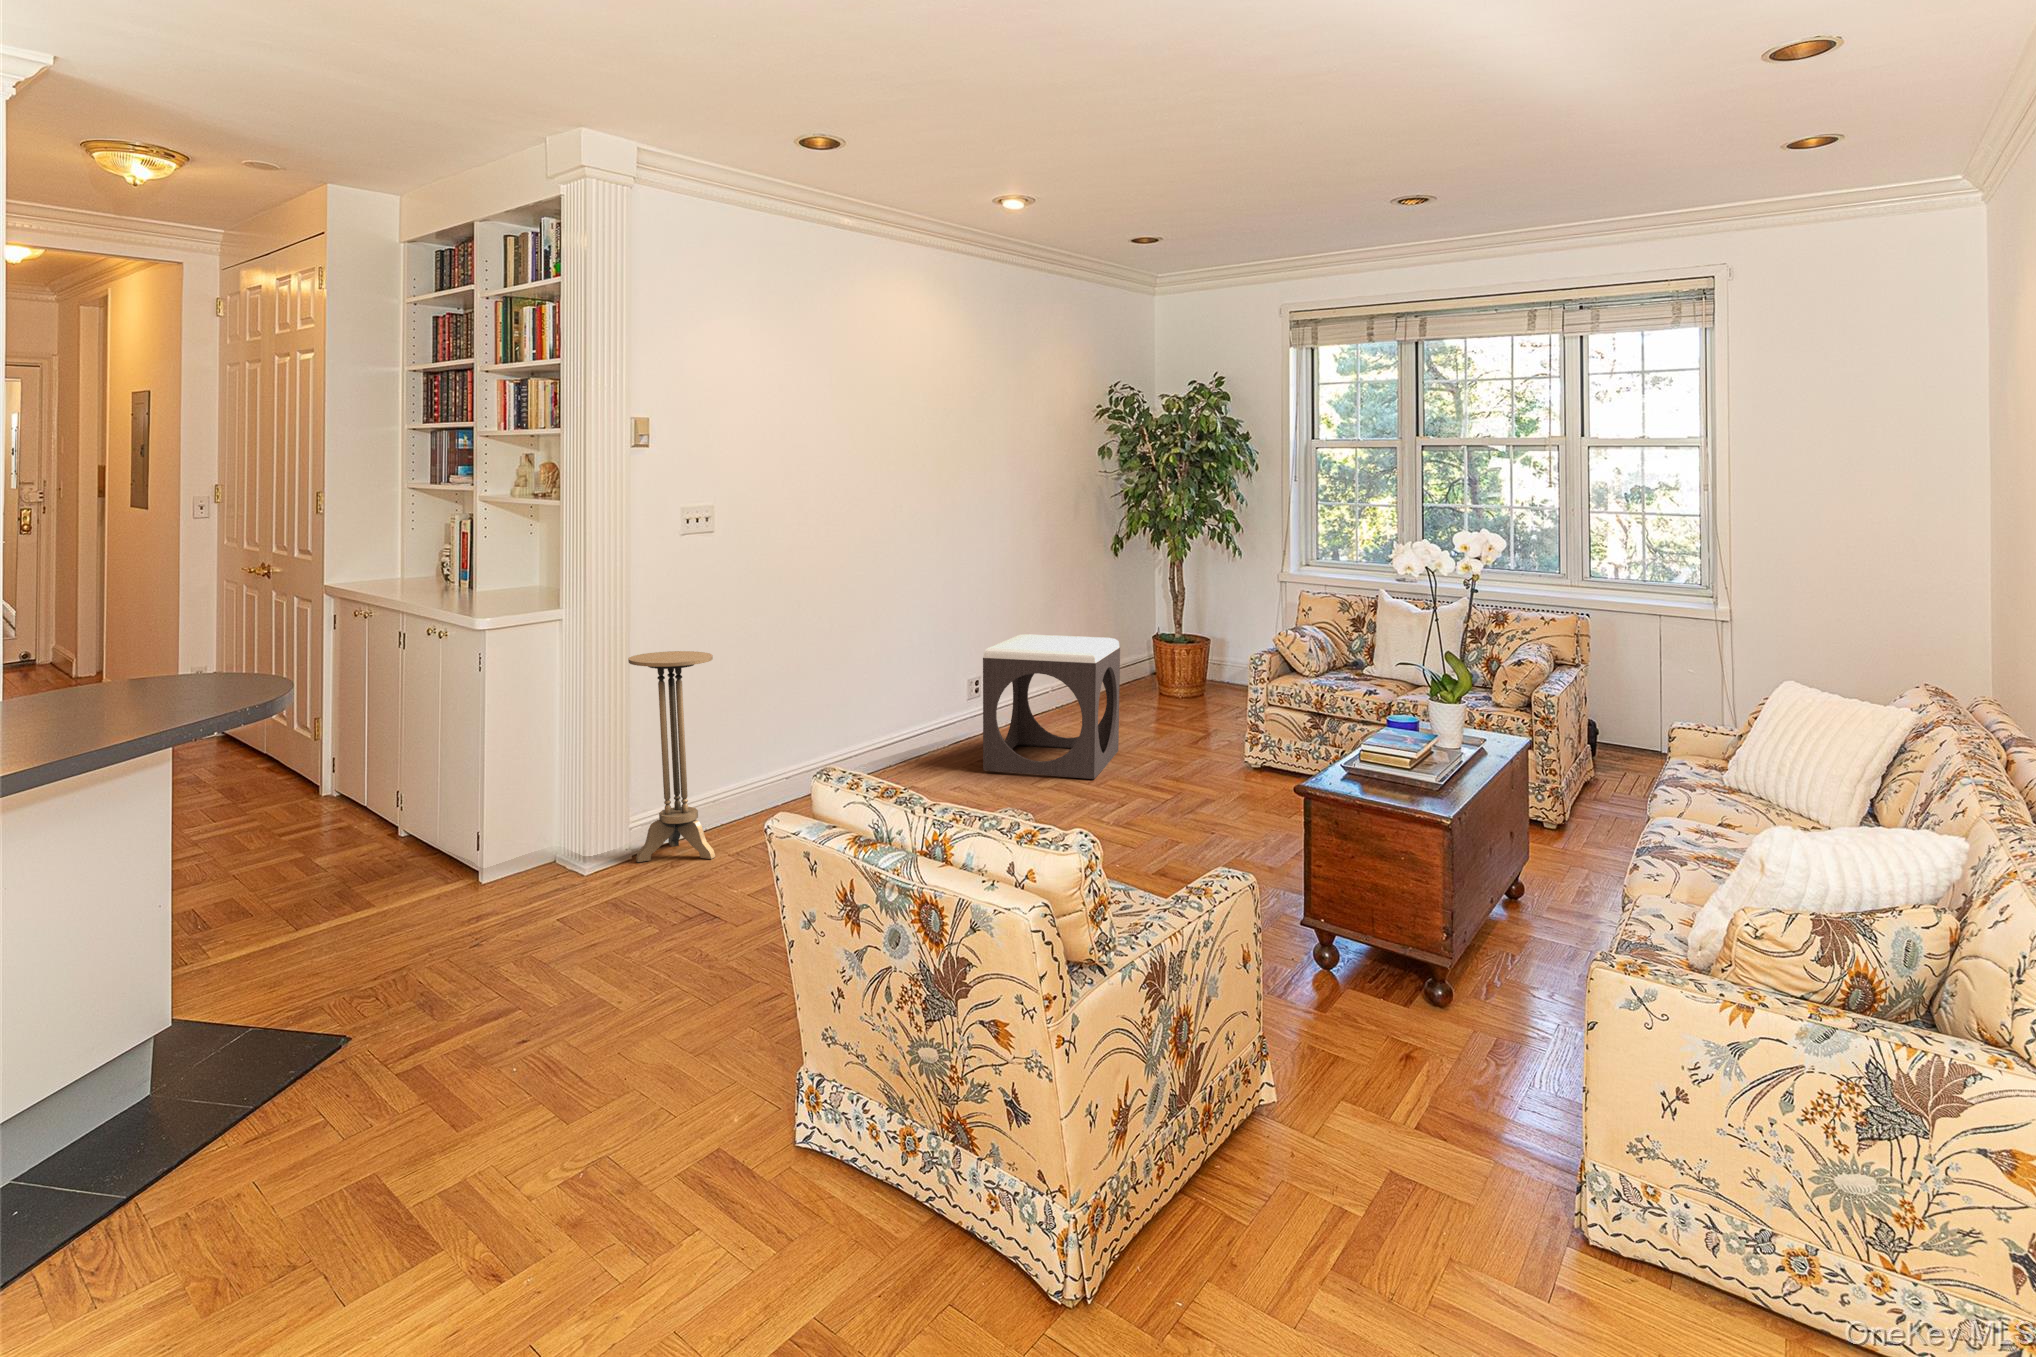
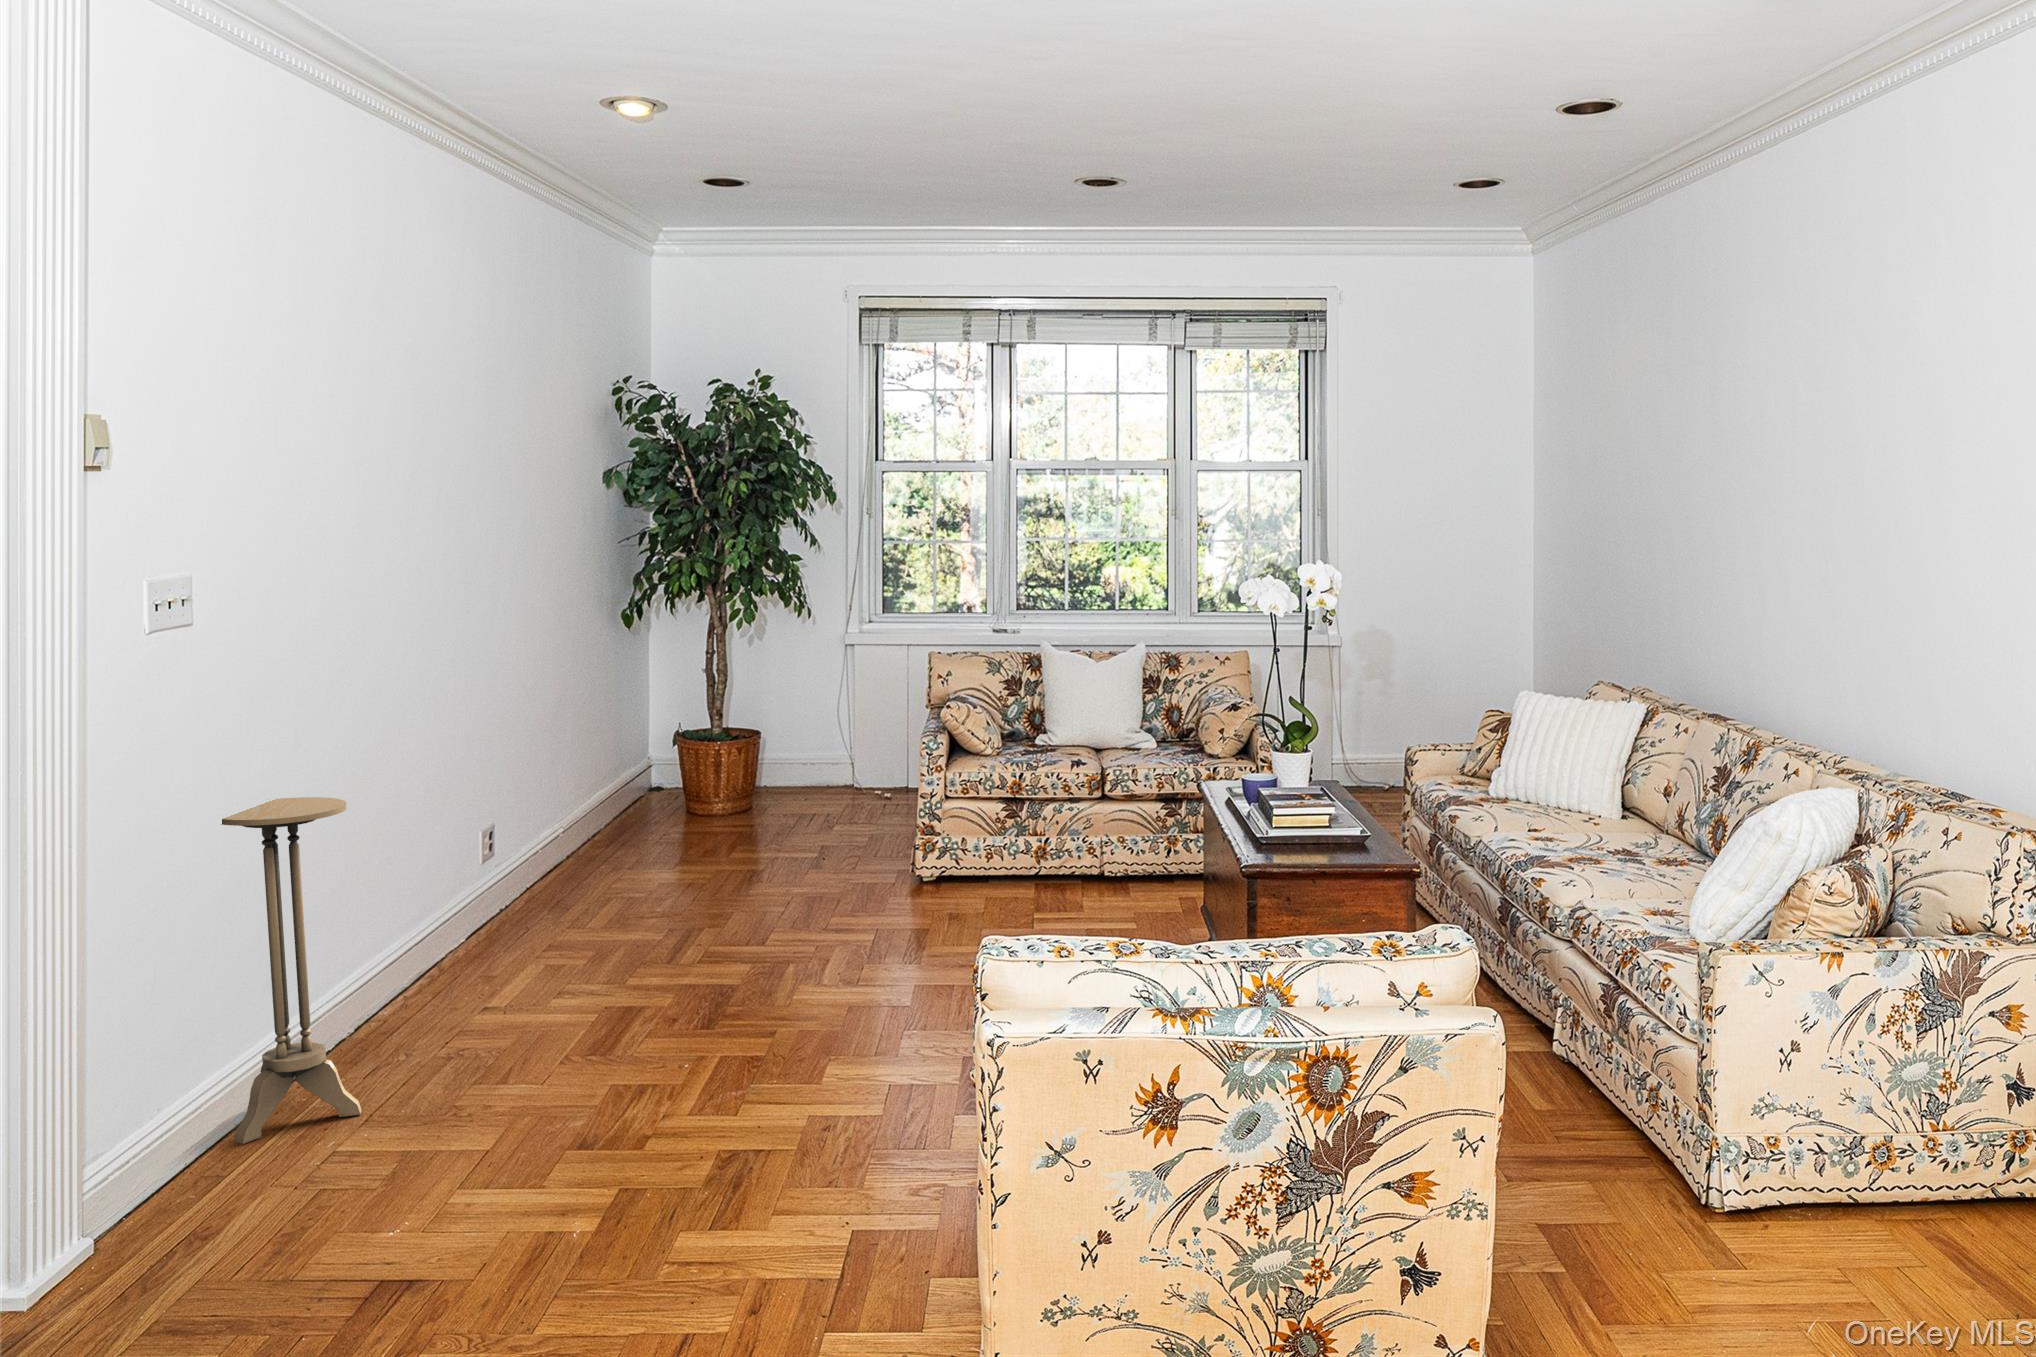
footstool: present [983,634,1120,779] -> none [586,731,760,935]

